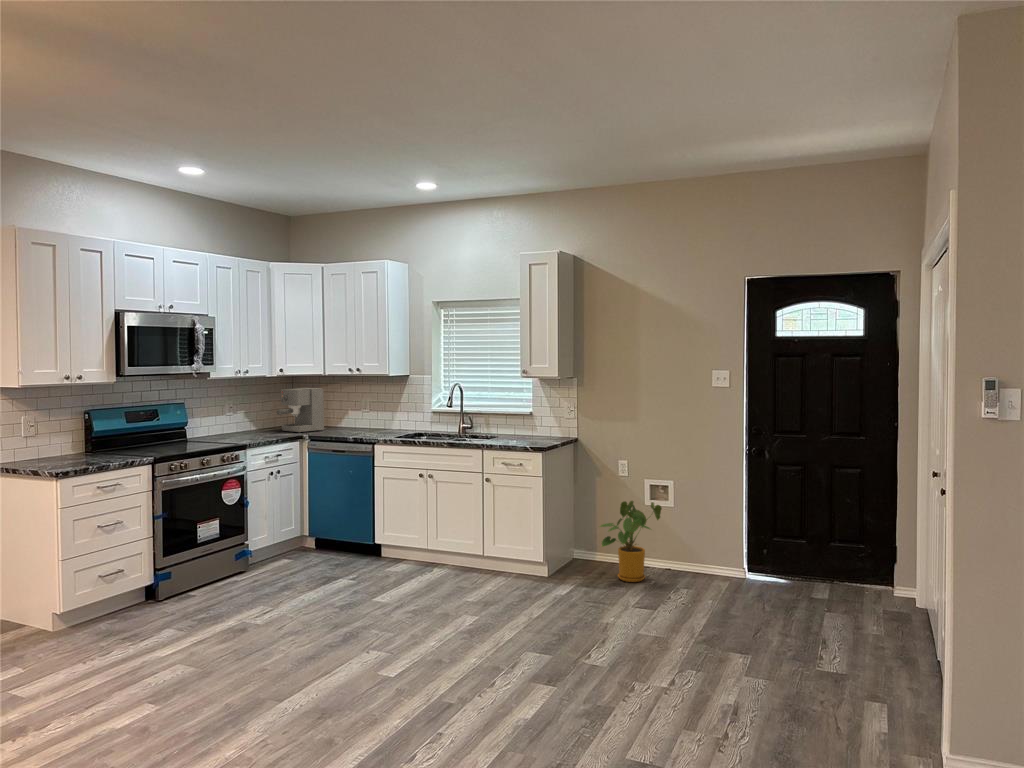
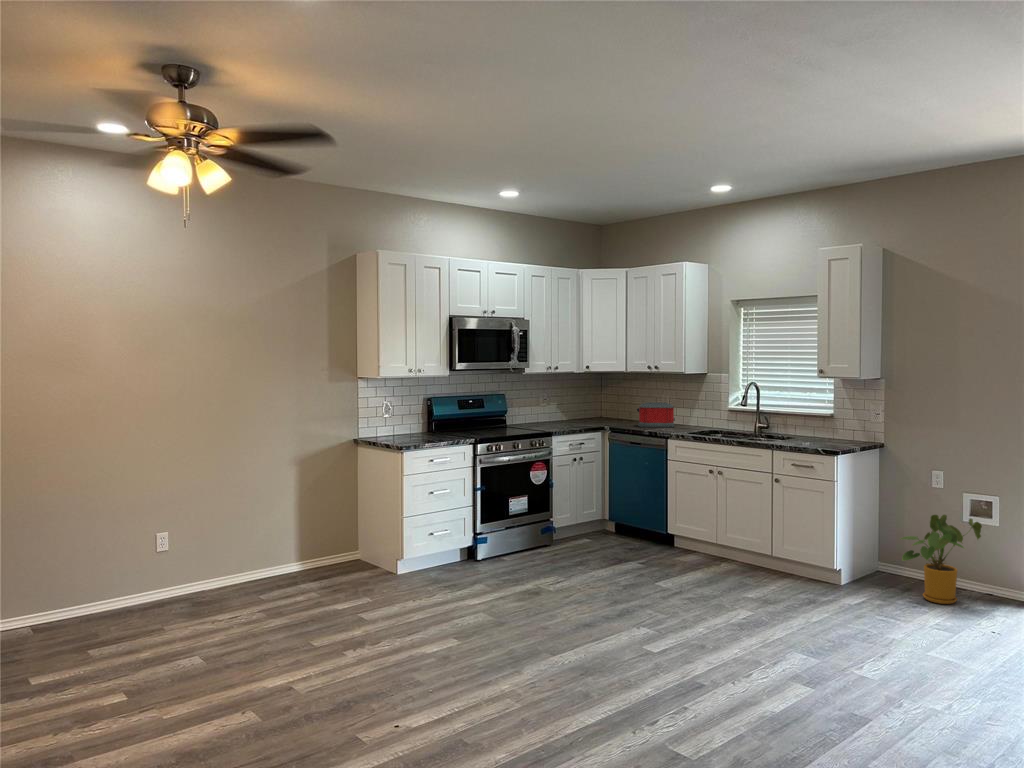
coffee maker: present [277,388,324,433] -> none [582,384,625,425]
toaster: none [337,407,378,433] -> present [637,403,675,428]

